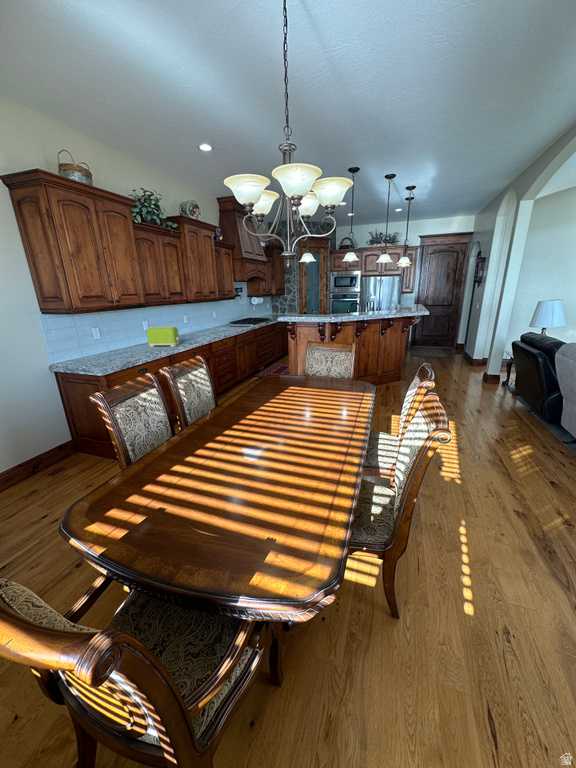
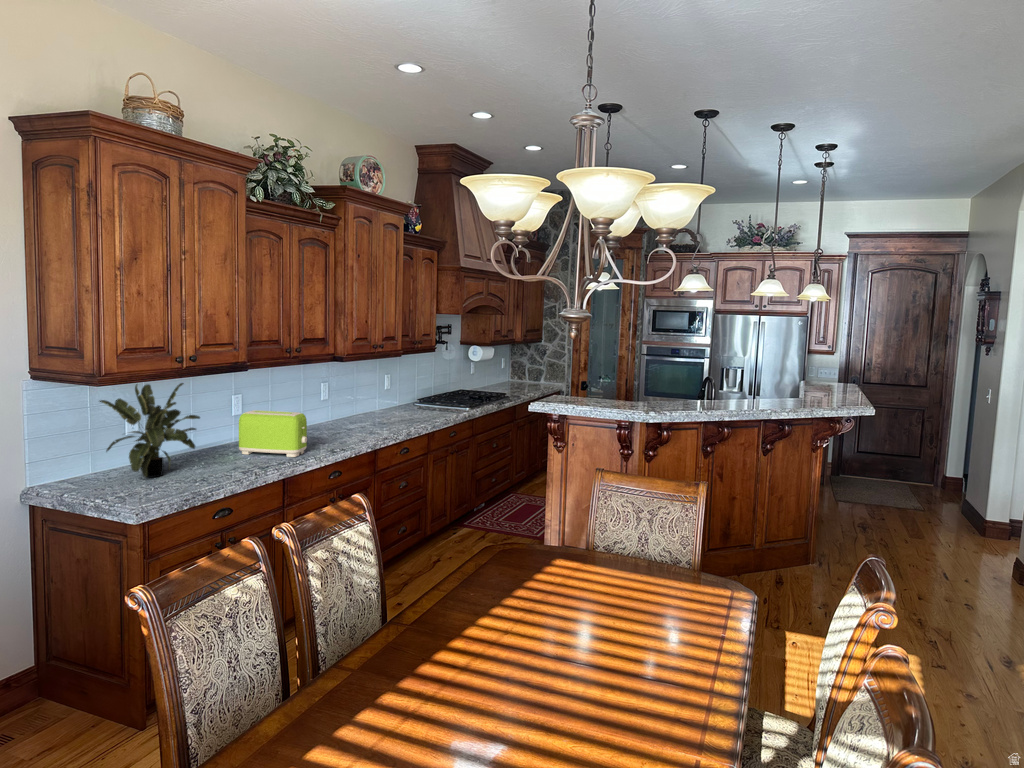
potted plant: none [76,313,126,358] -> present [100,383,200,477]

